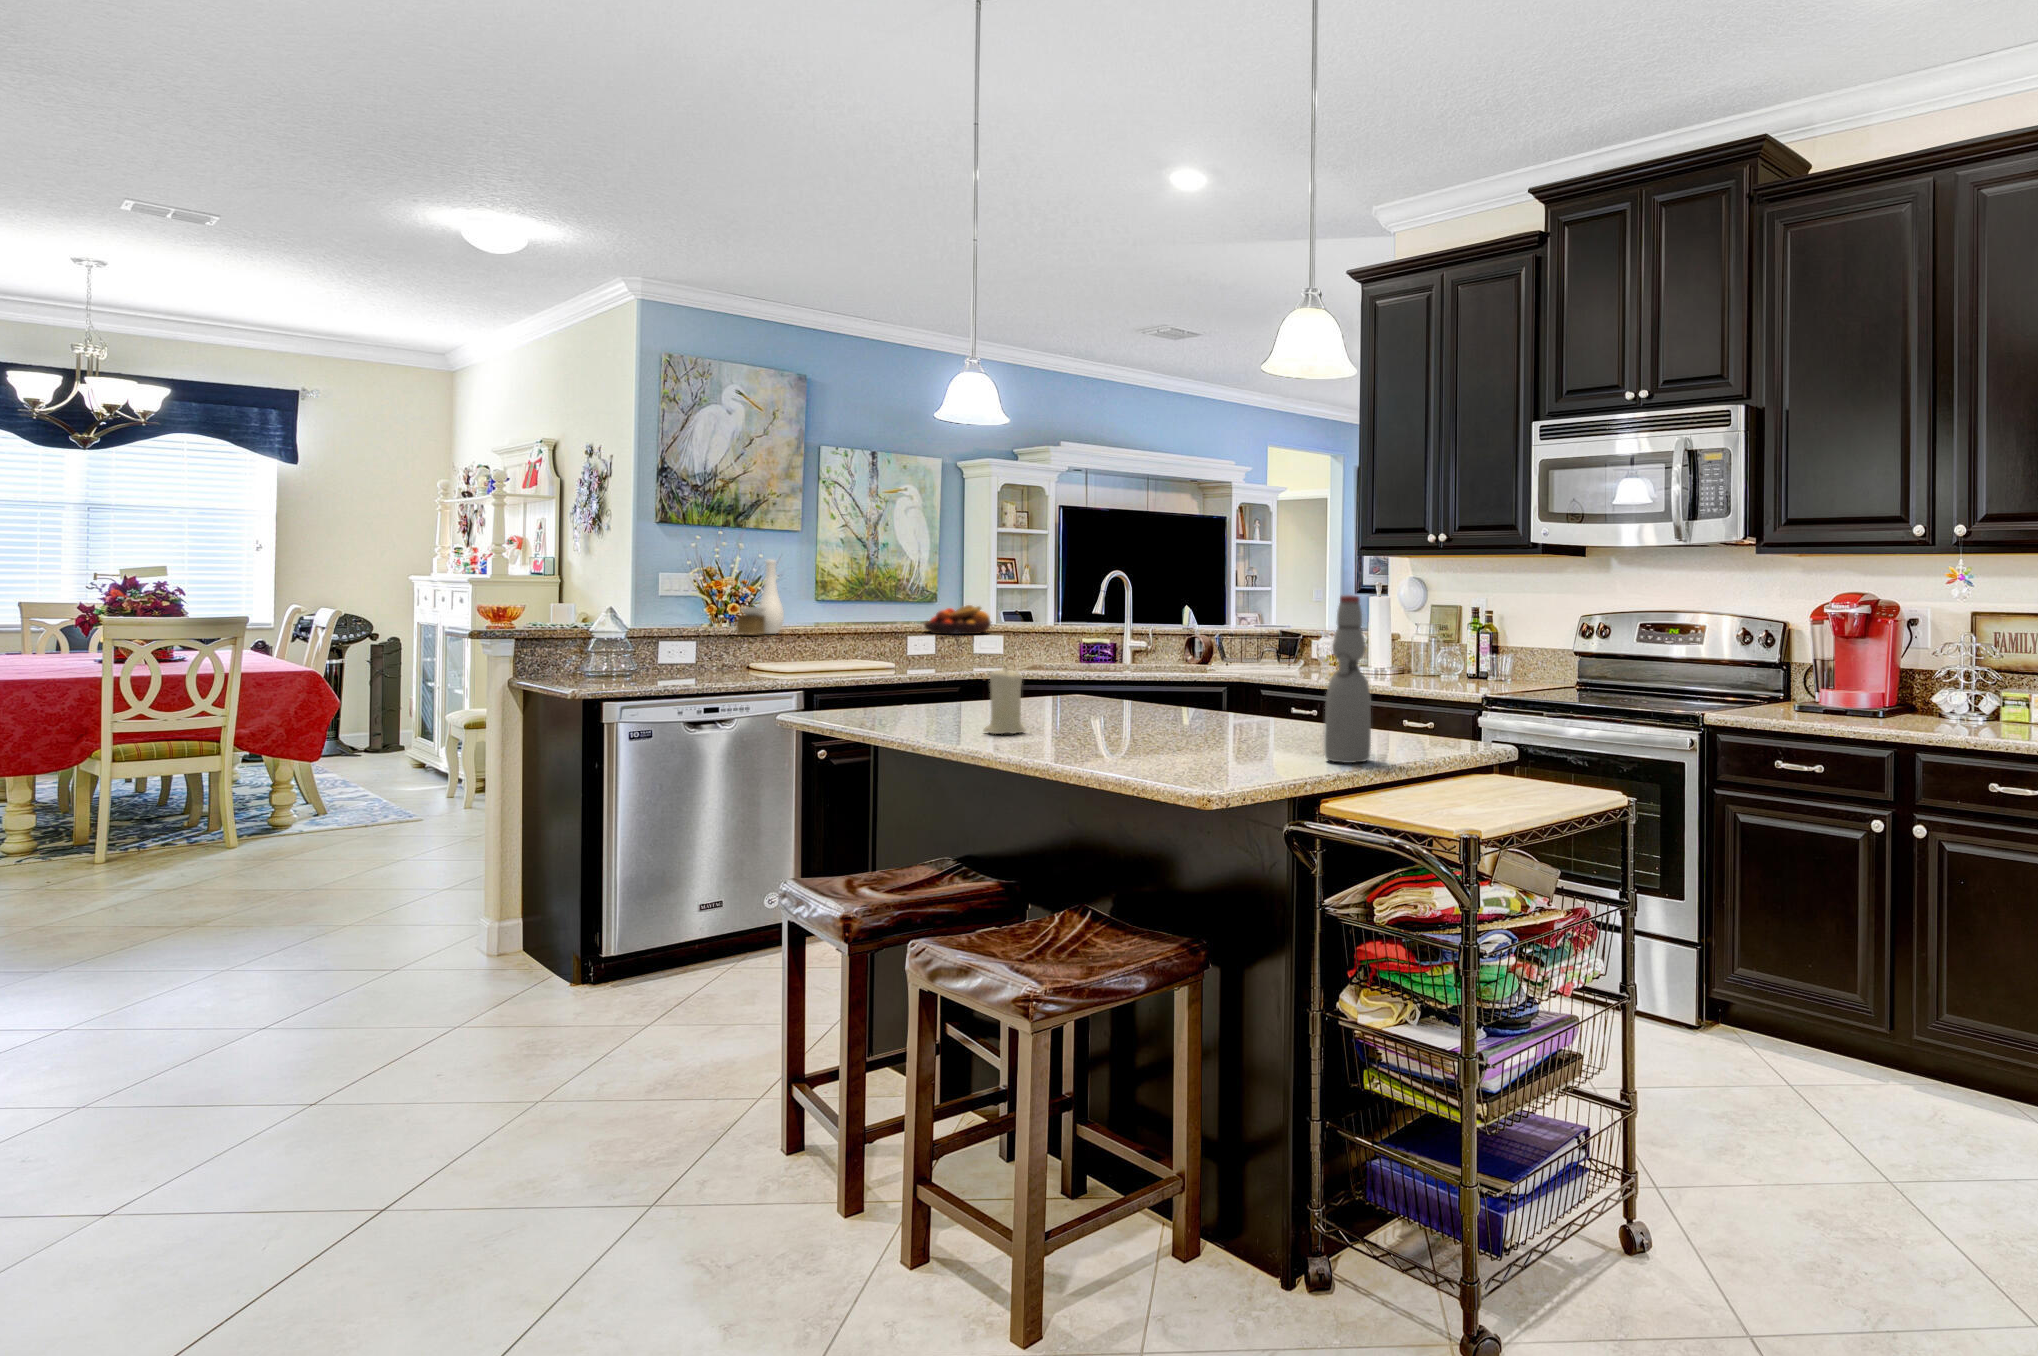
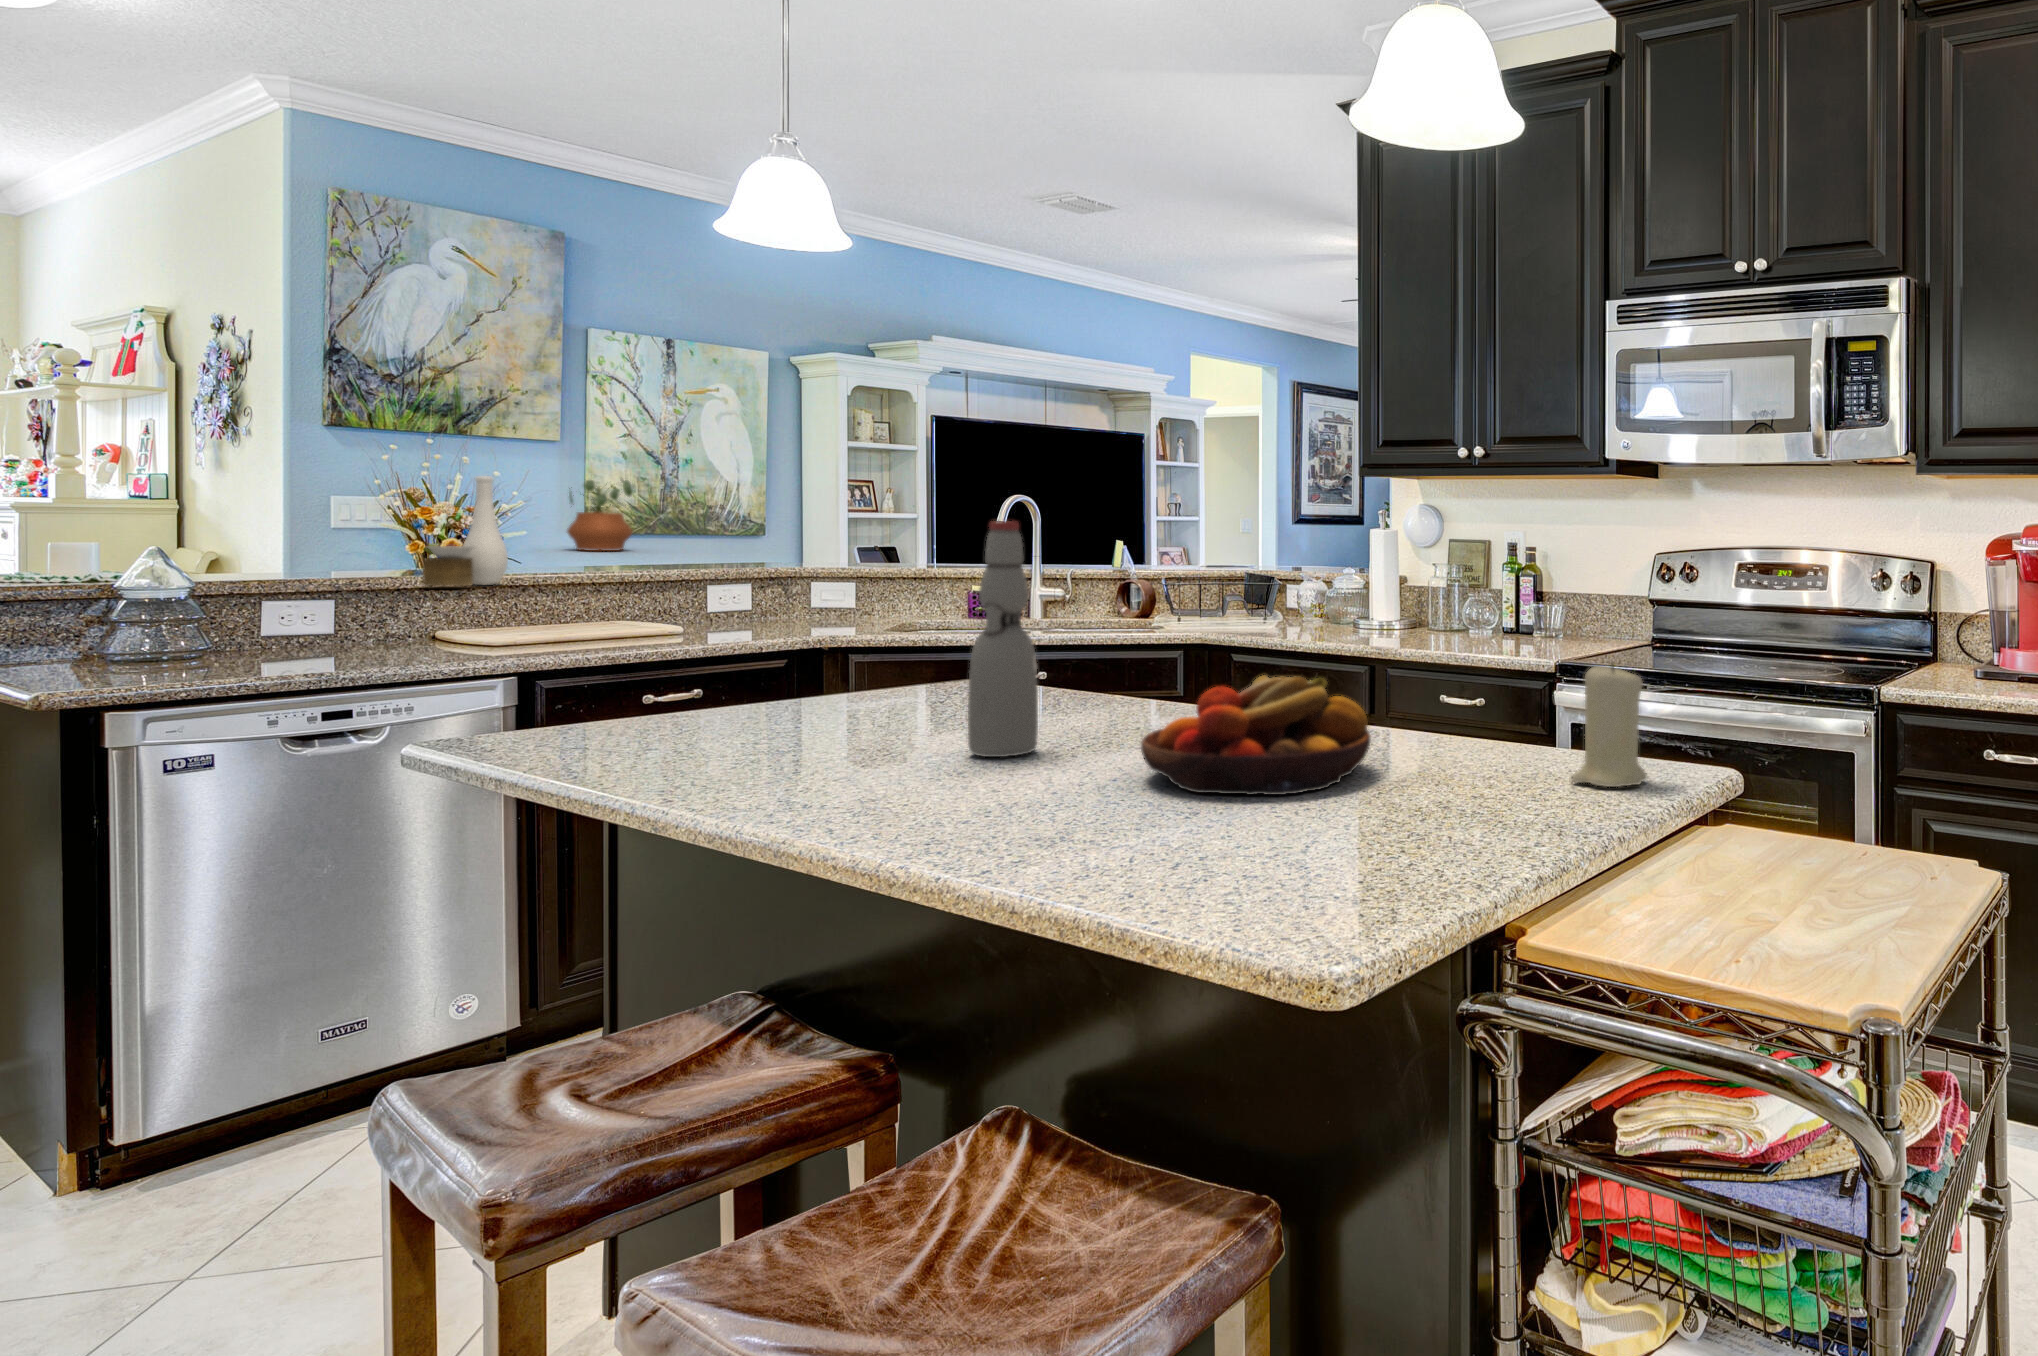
potted plant: none [804,556,848,612] -> present [567,479,633,551]
bottle: present [1324,595,1371,763] -> present [968,521,1038,757]
fruit bowl: present [924,605,991,634] -> present [1141,675,1370,795]
candle: present [984,669,1025,734] -> present [1572,664,1647,787]

